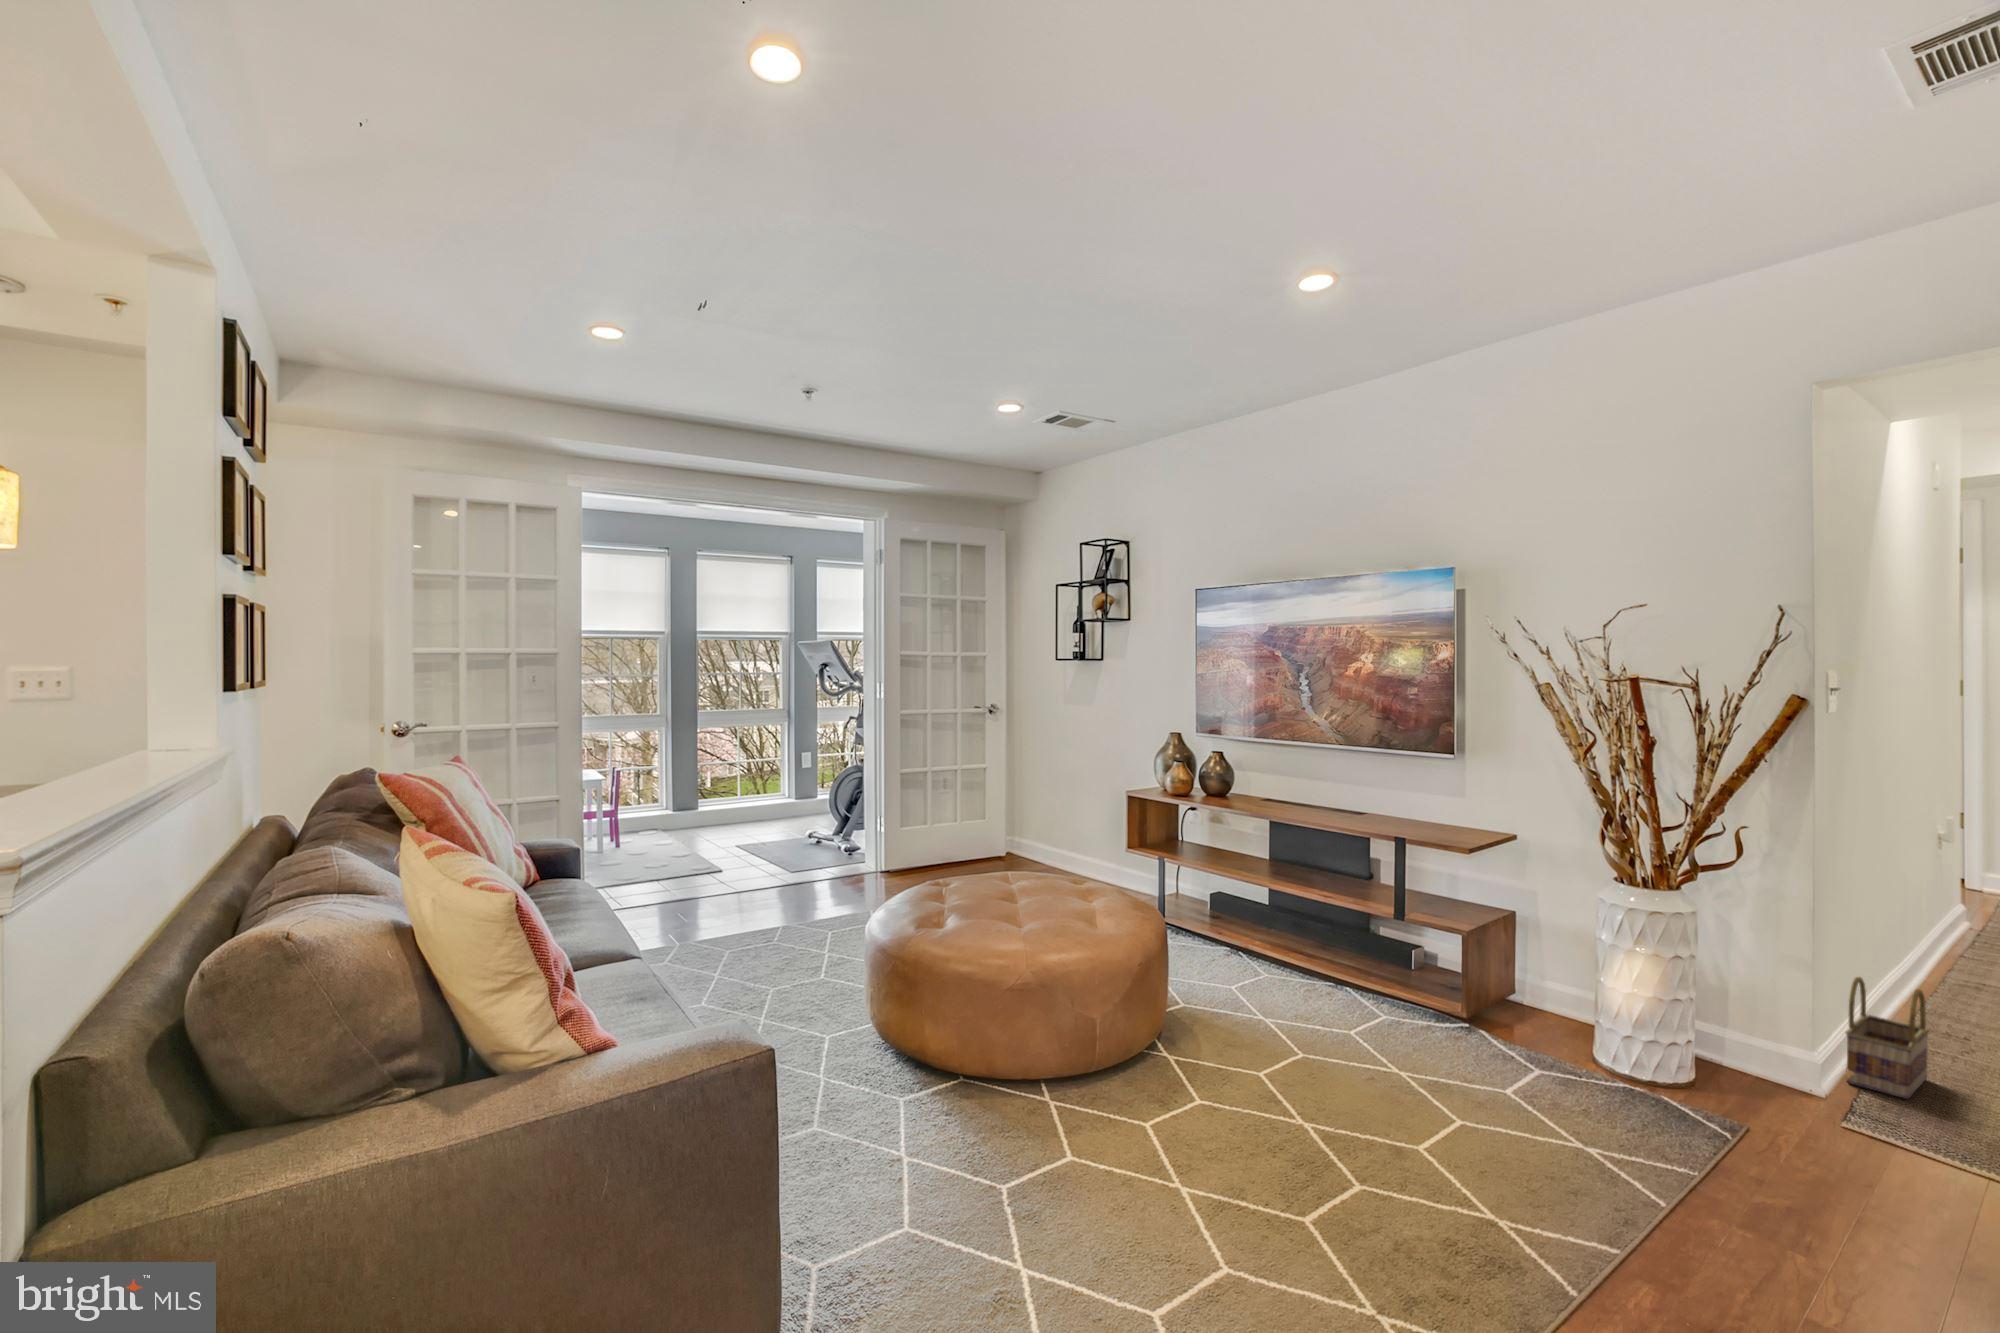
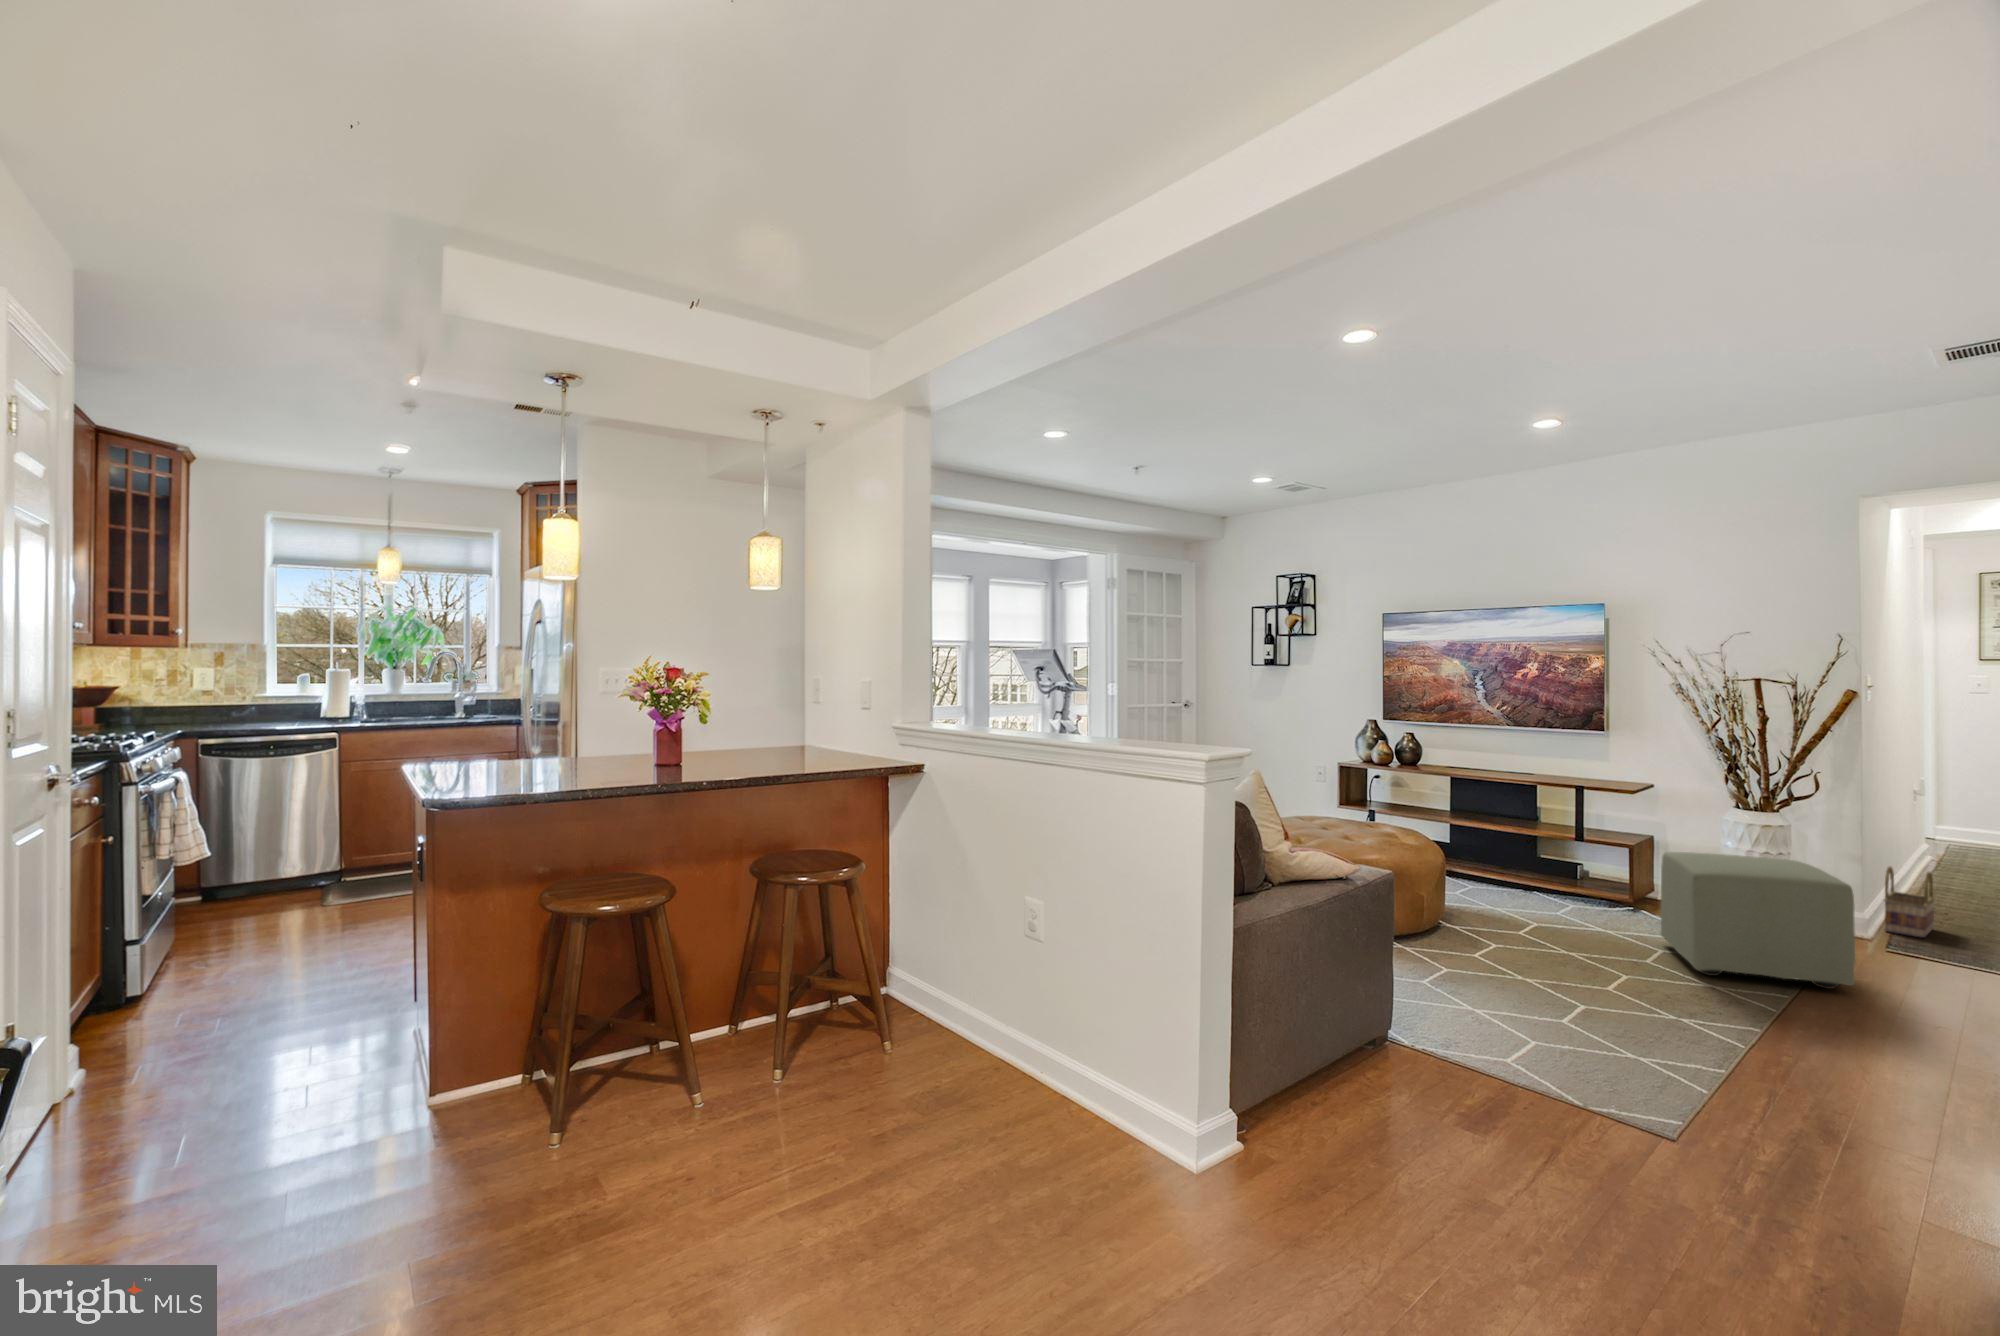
ottoman: none [1468,953,1750,1228] -> present [1661,852,1855,989]

